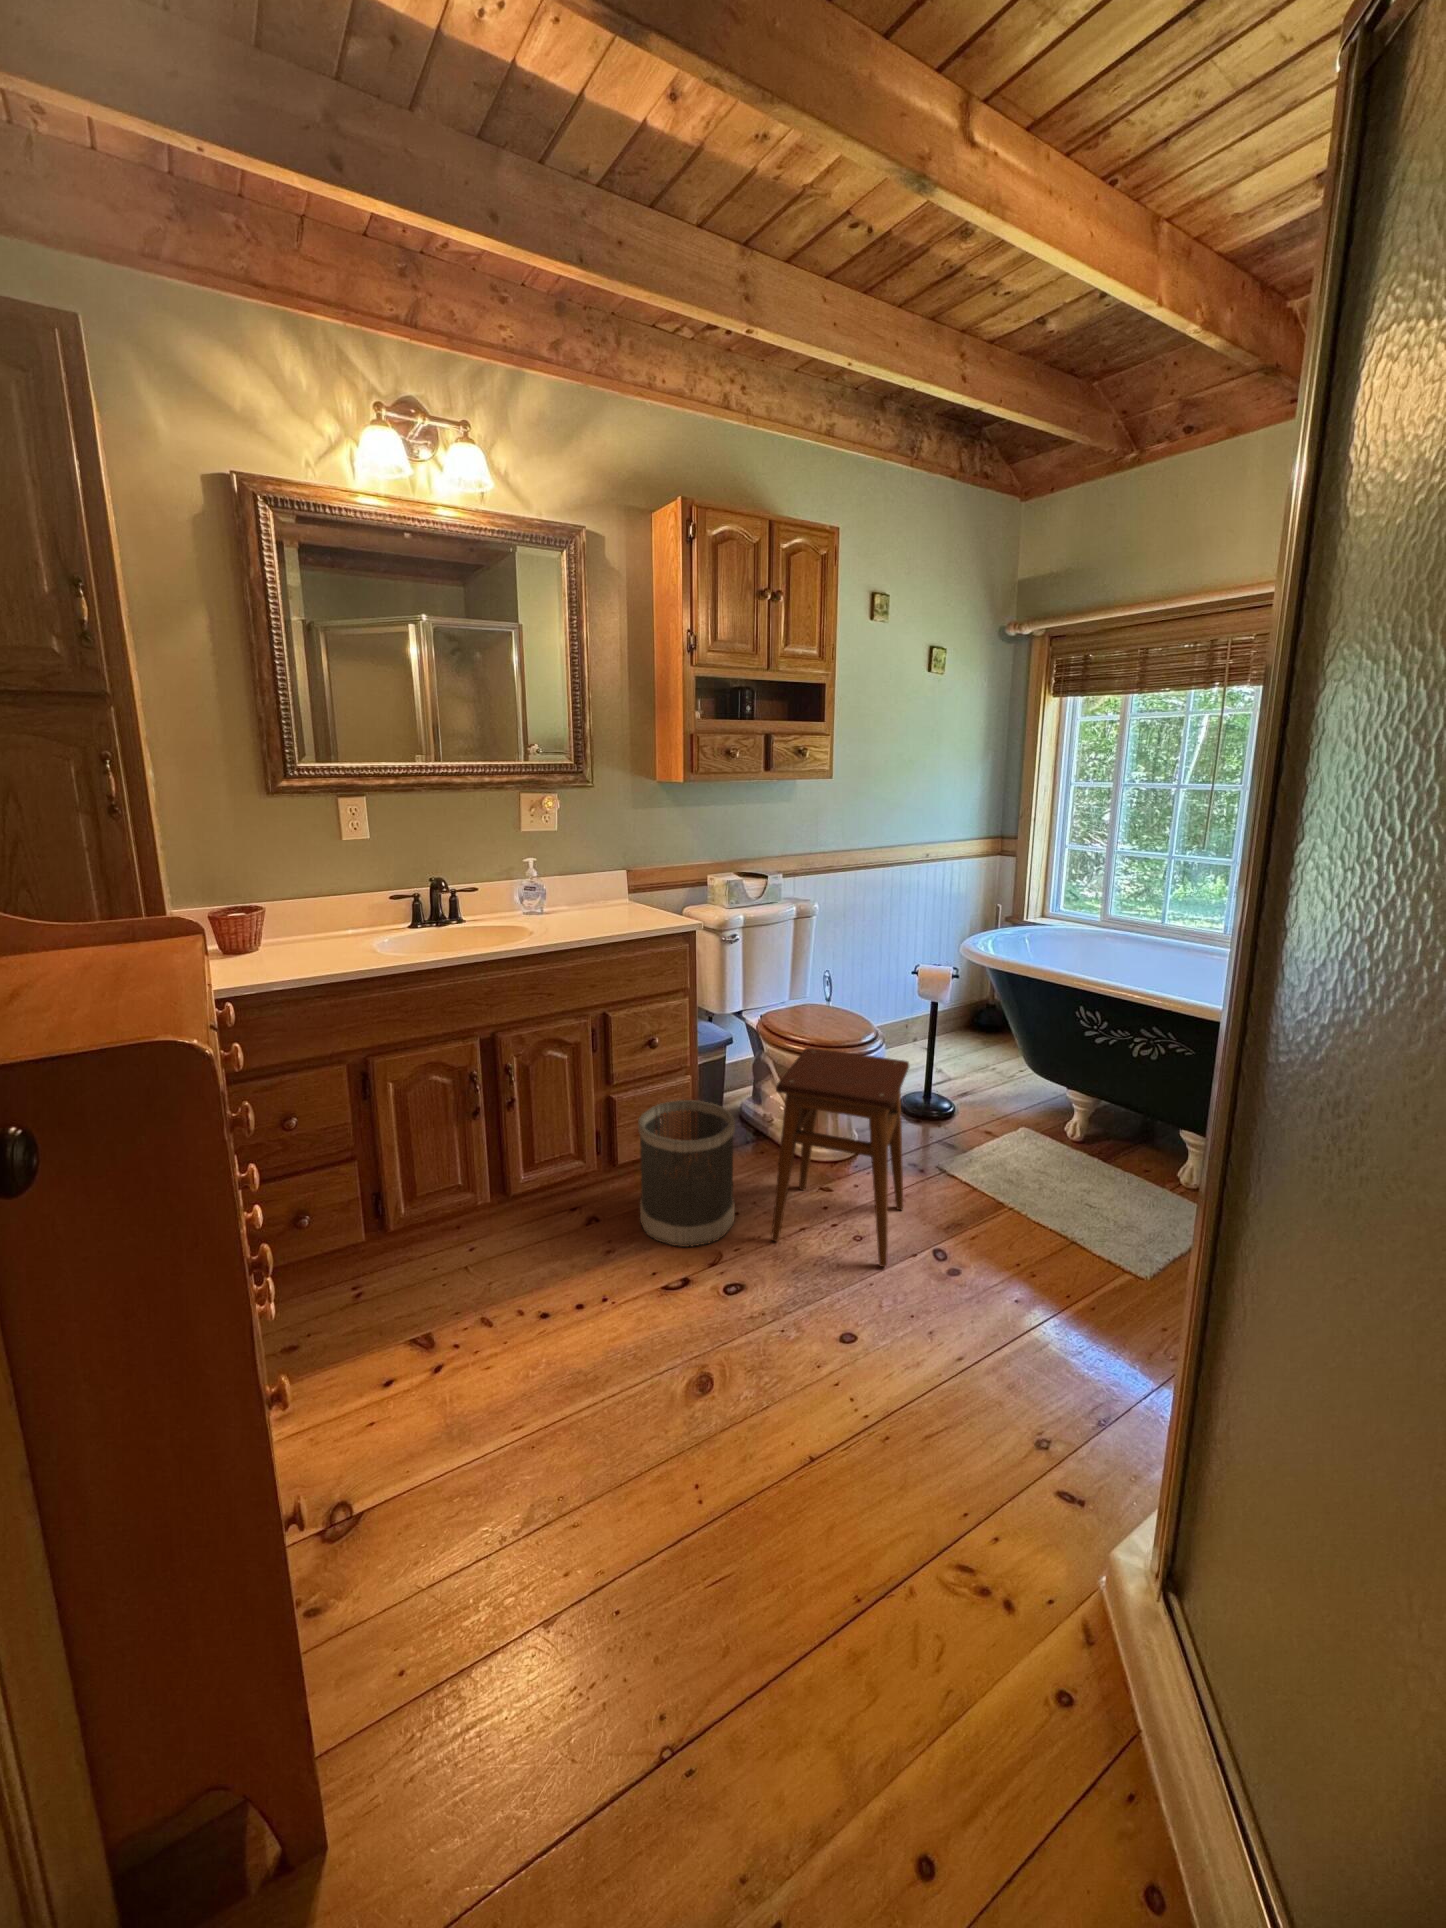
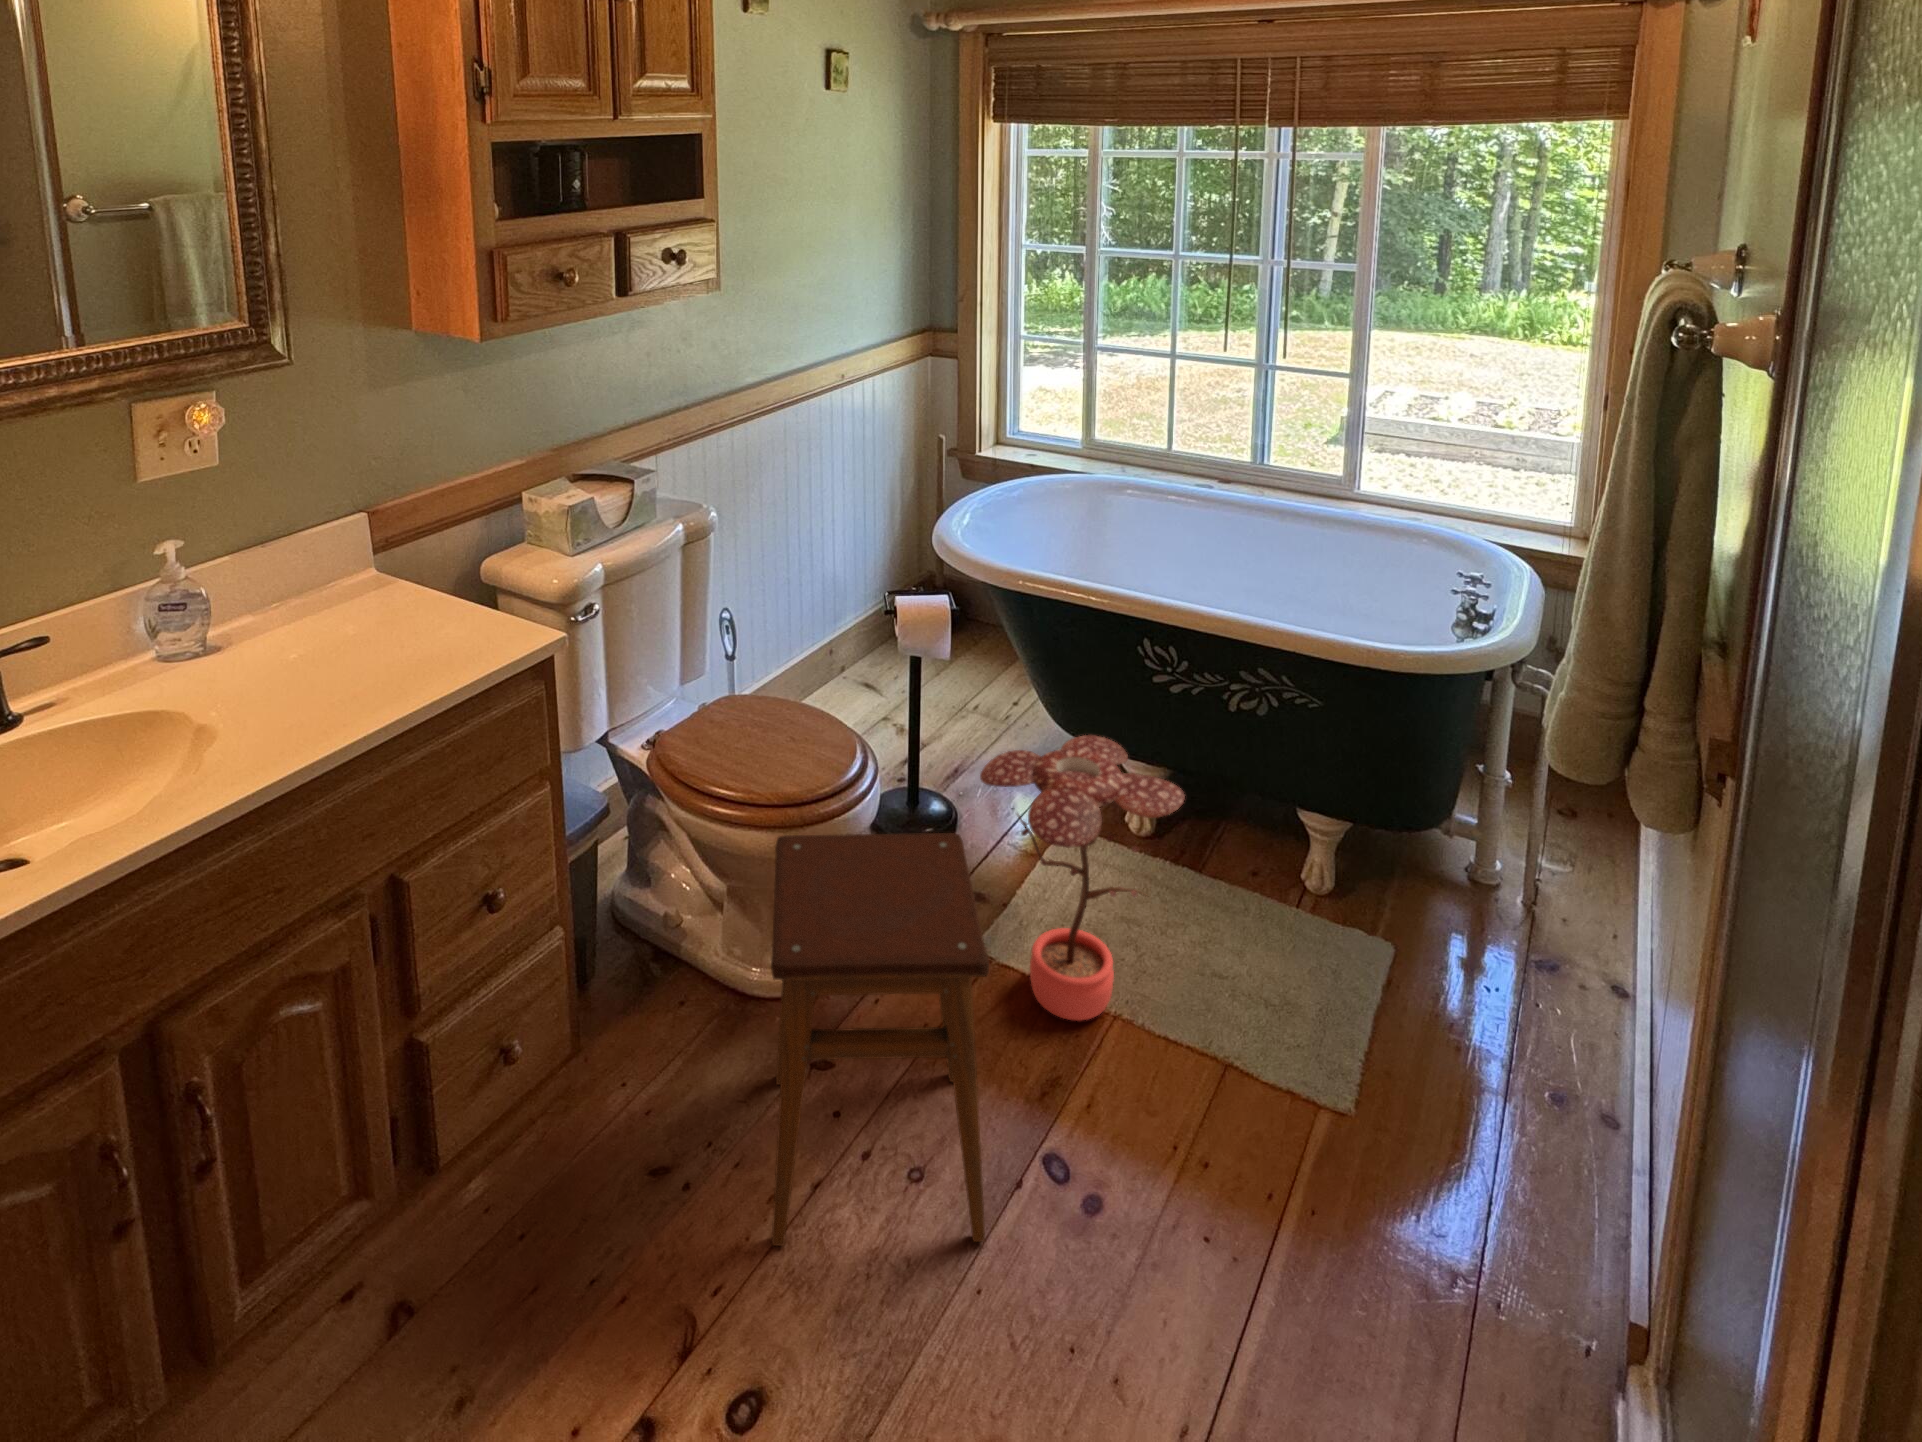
potted plant: none [940,1042,1067,1204] -> present [980,735,1185,1021]
wastebasket: present [638,1100,735,1247] -> none [490,991,690,1335]

